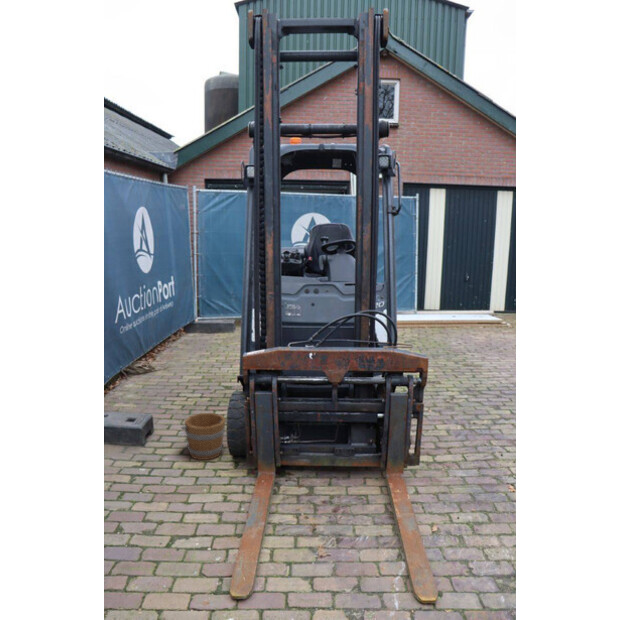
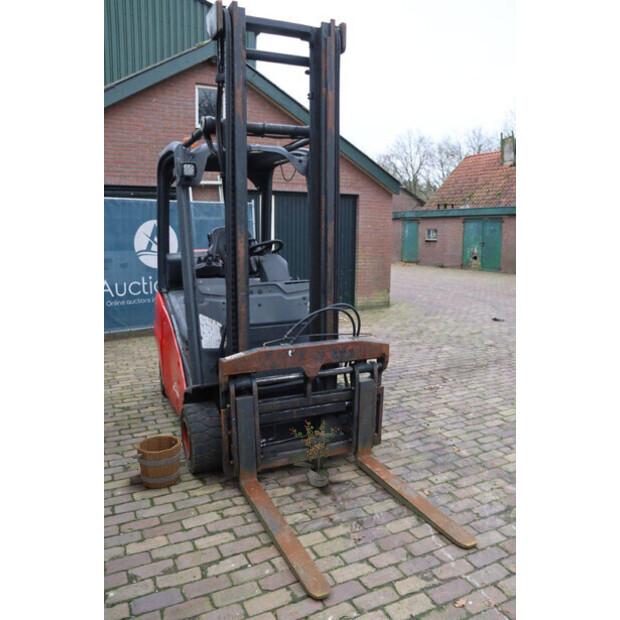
potted plant: none [310,425,359,495] -> present [290,421,342,487]

